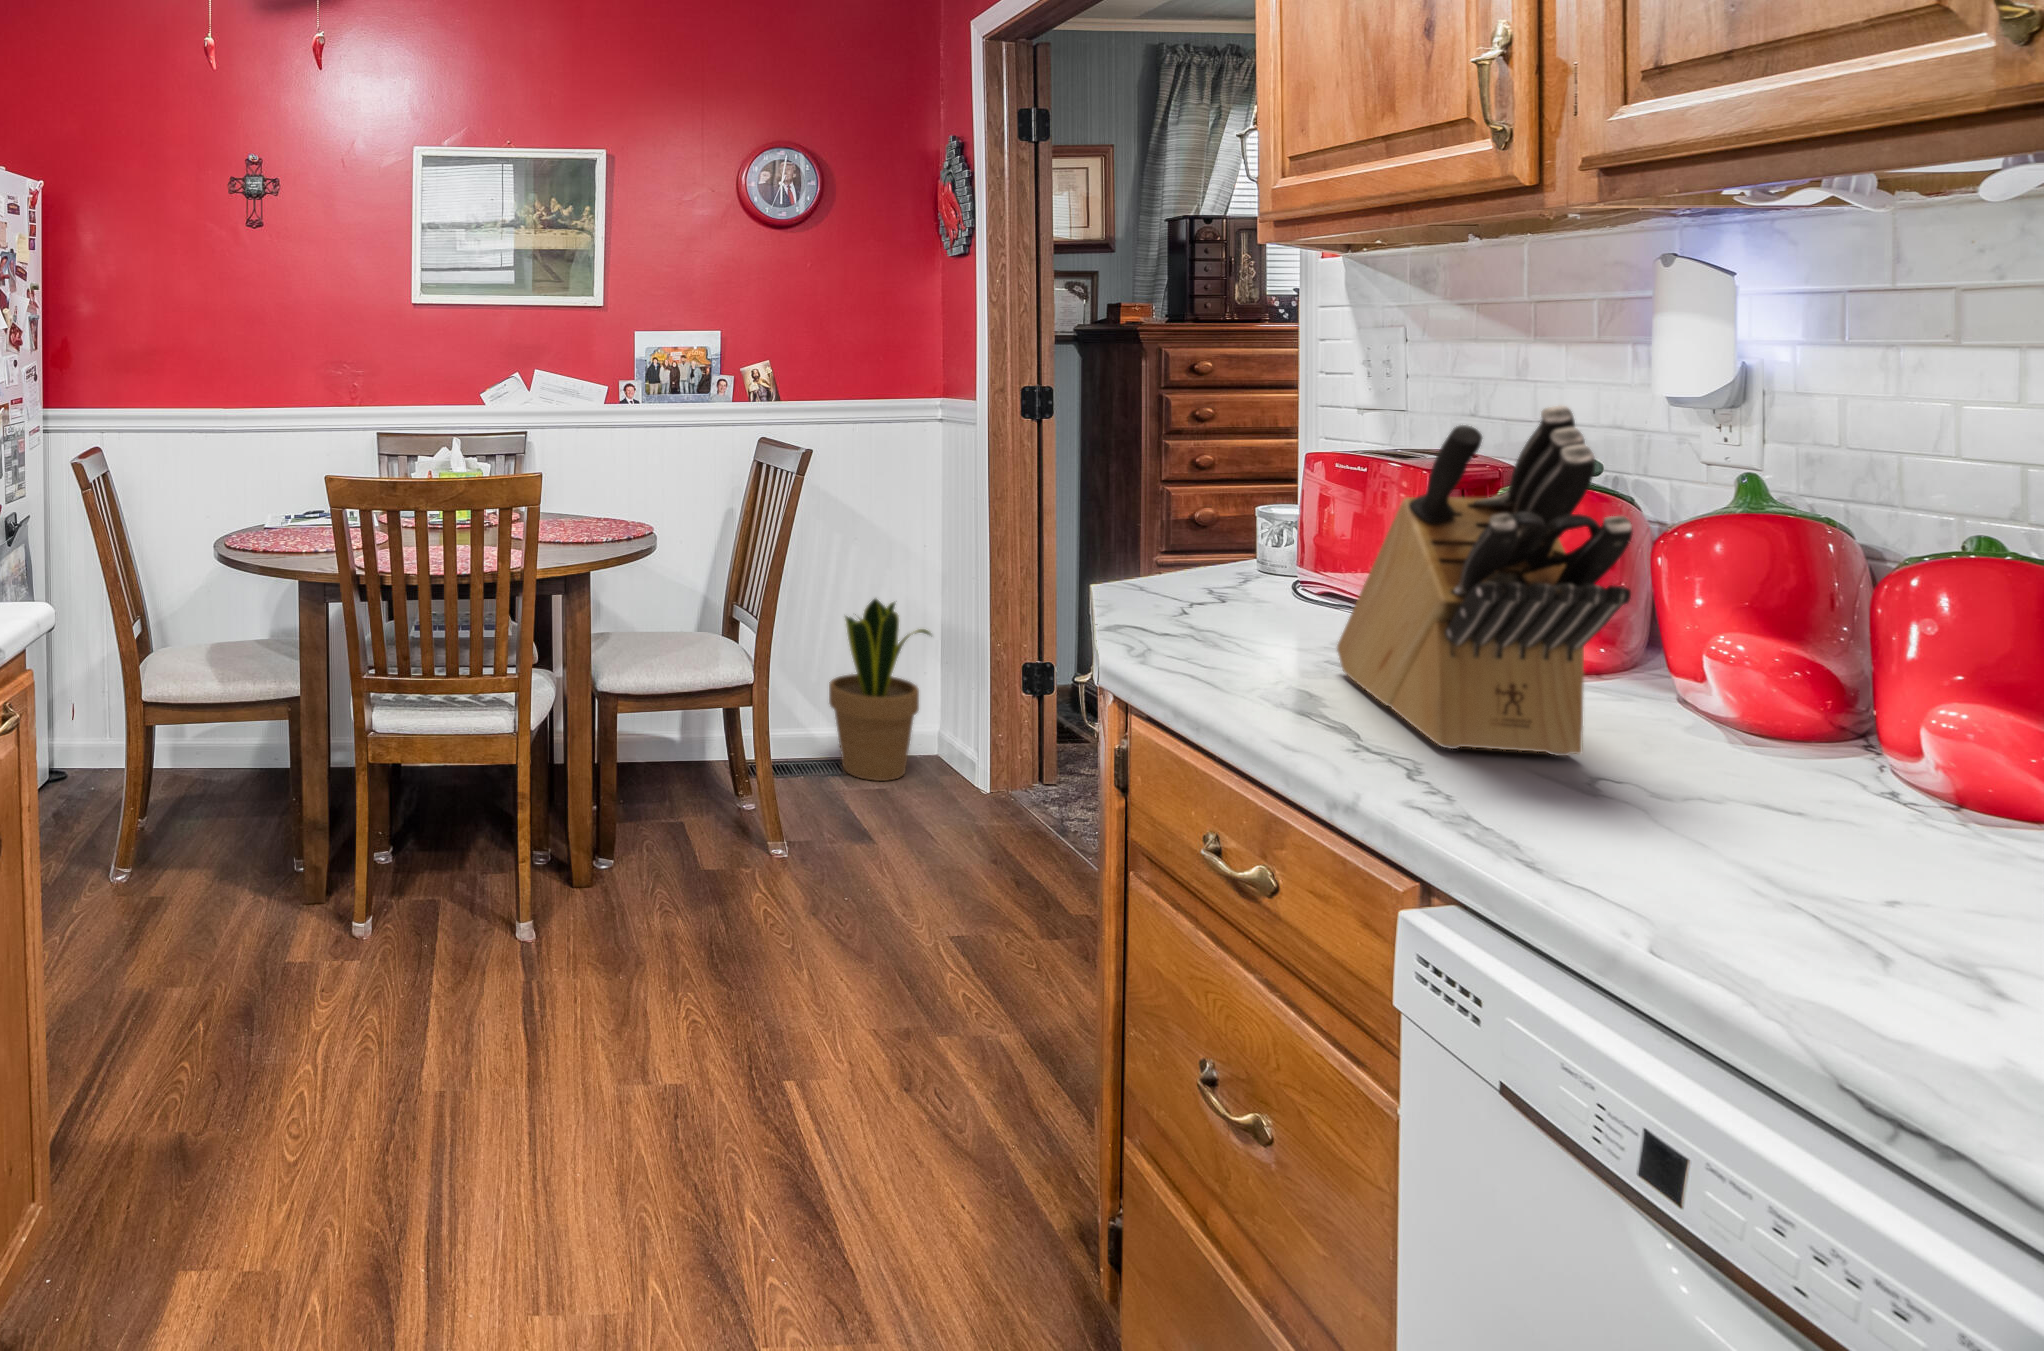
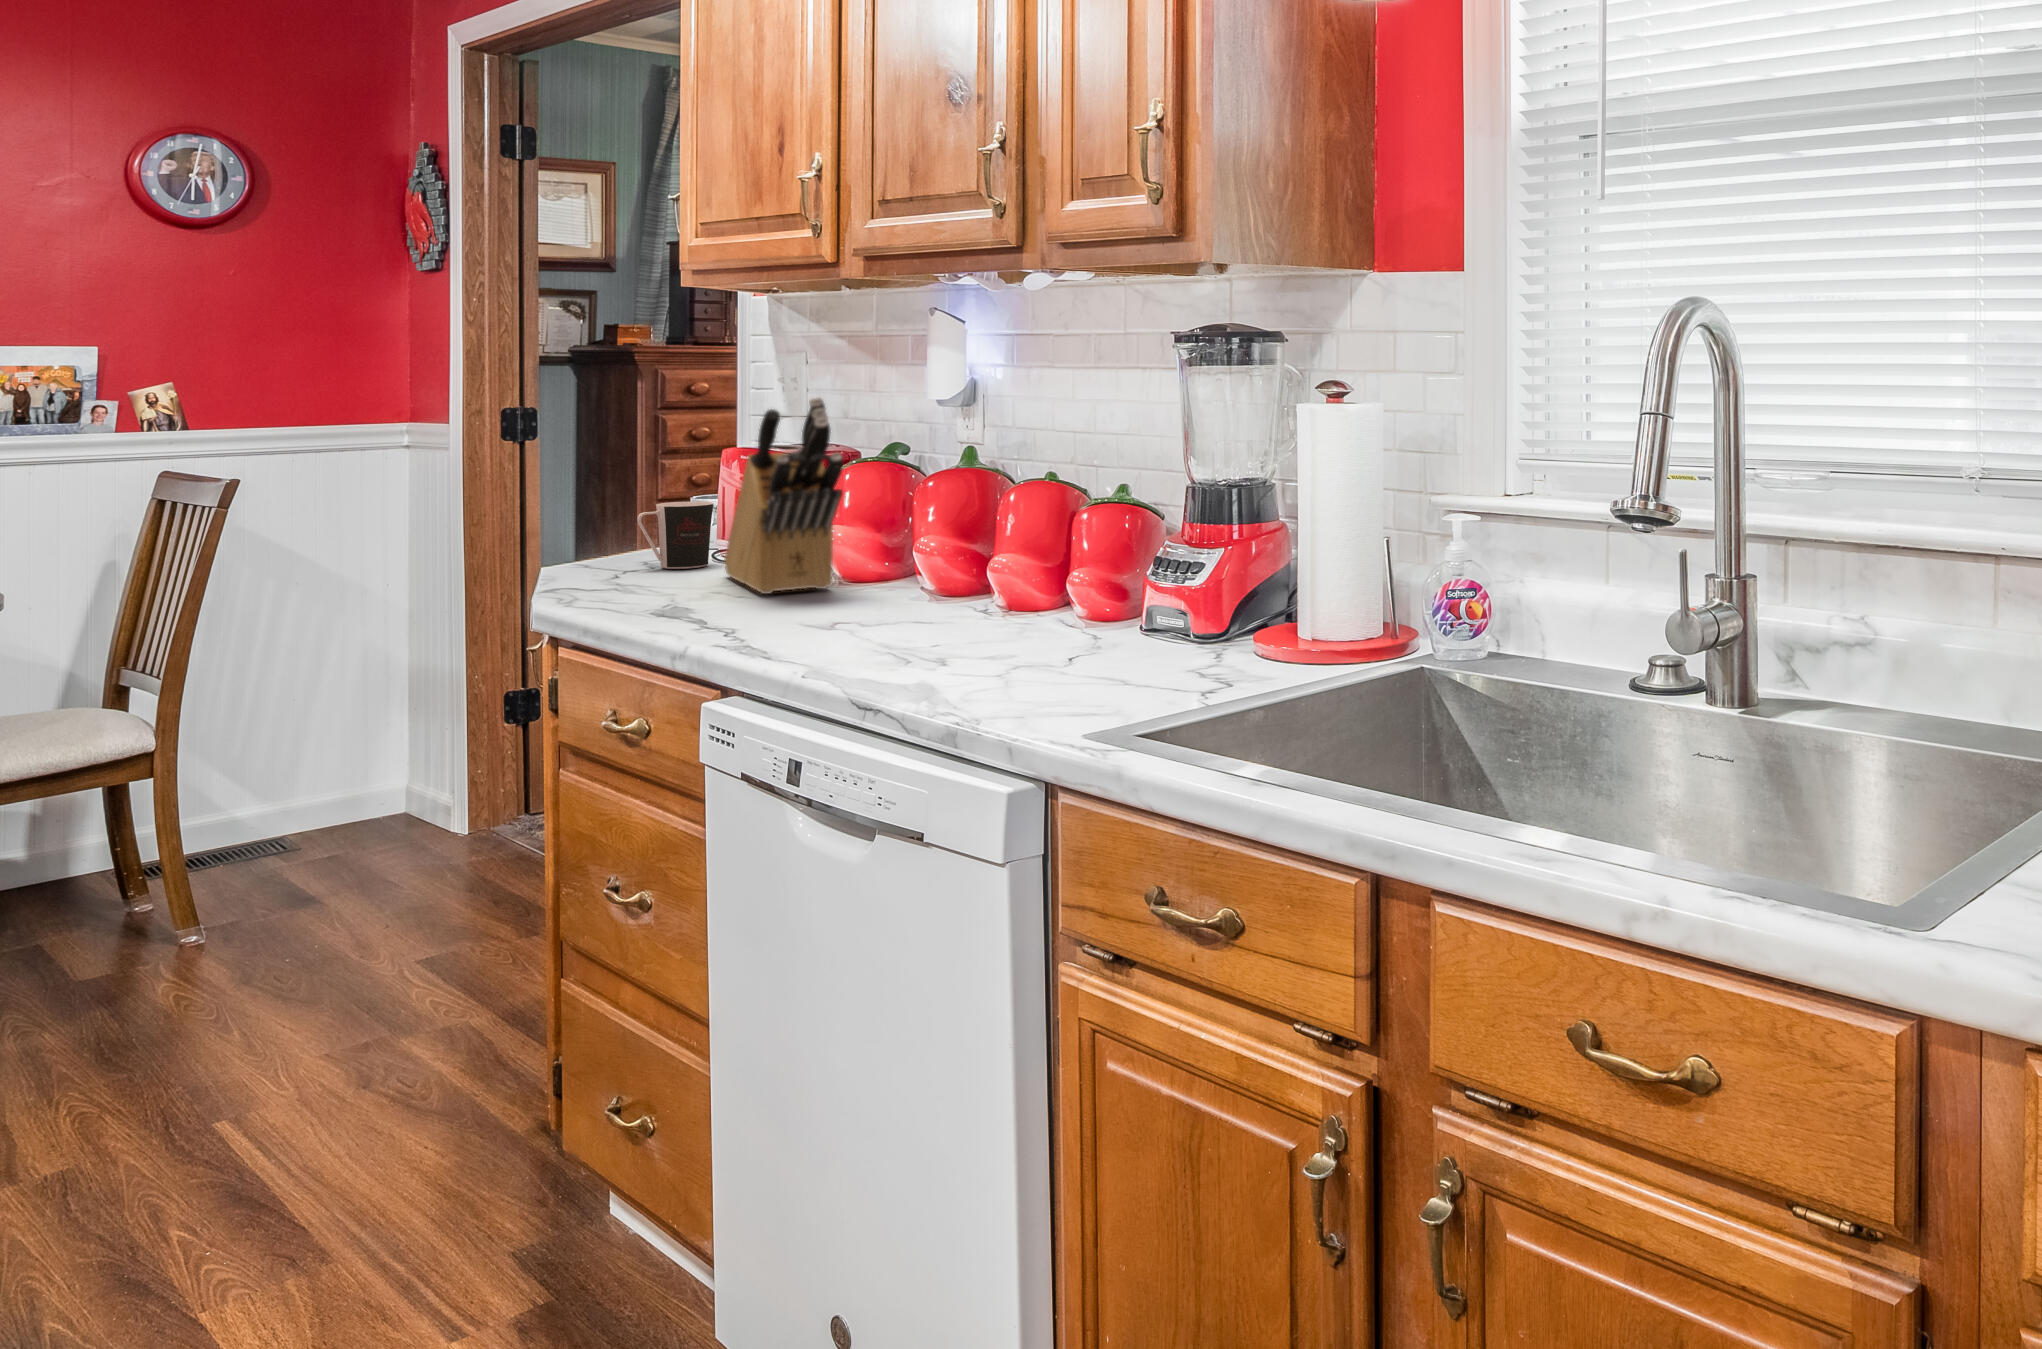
coffee cup: none [1195,539,1306,641] -> present [637,502,713,569]
potted plant: present [829,599,931,781] -> none [257,649,399,856]

